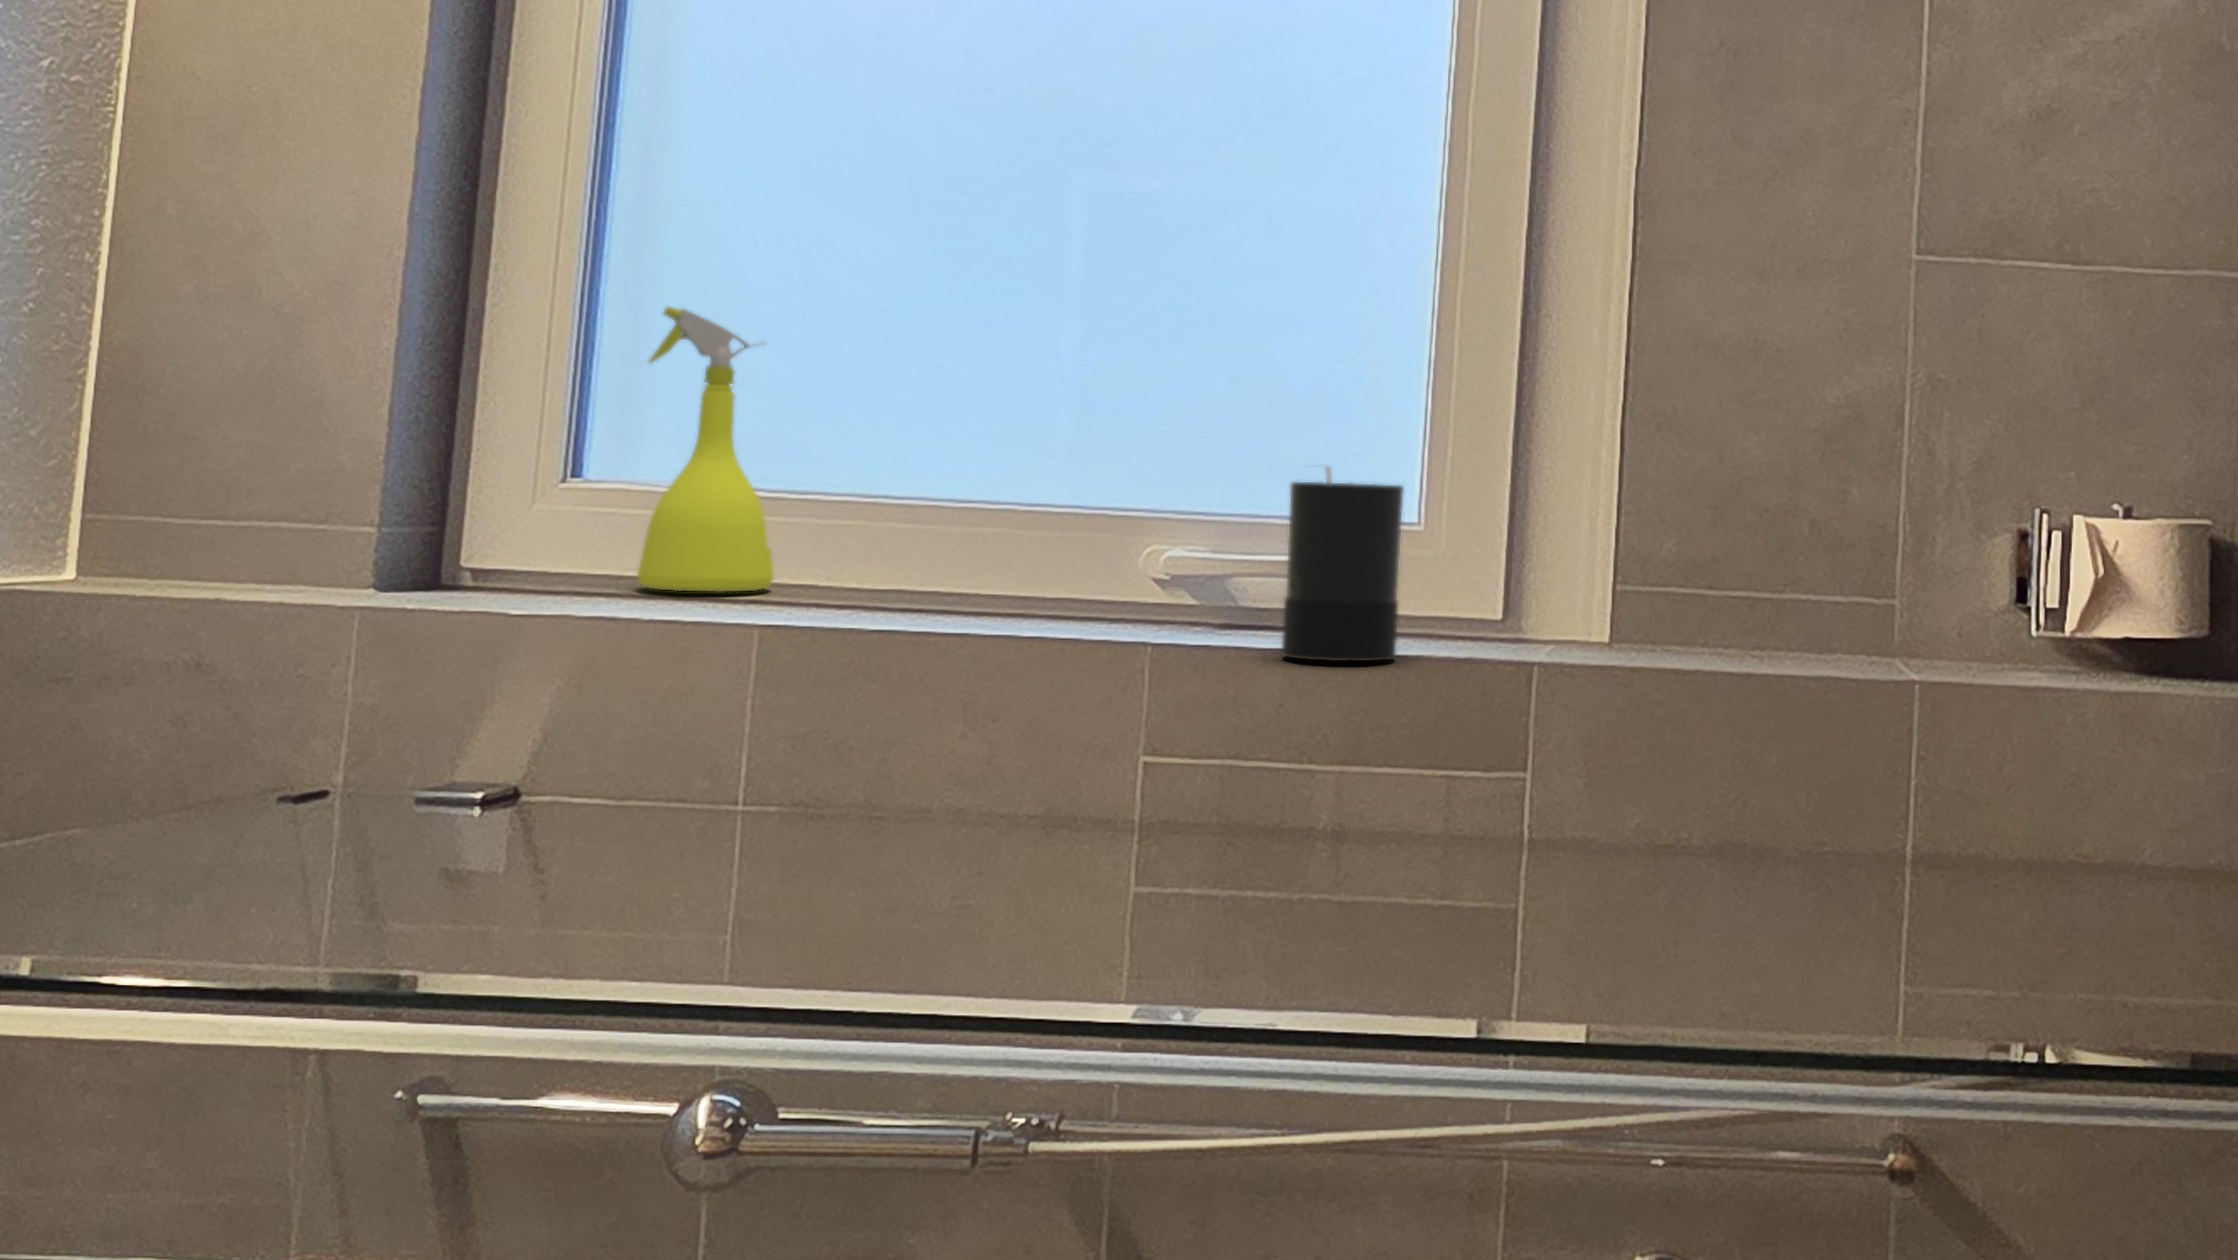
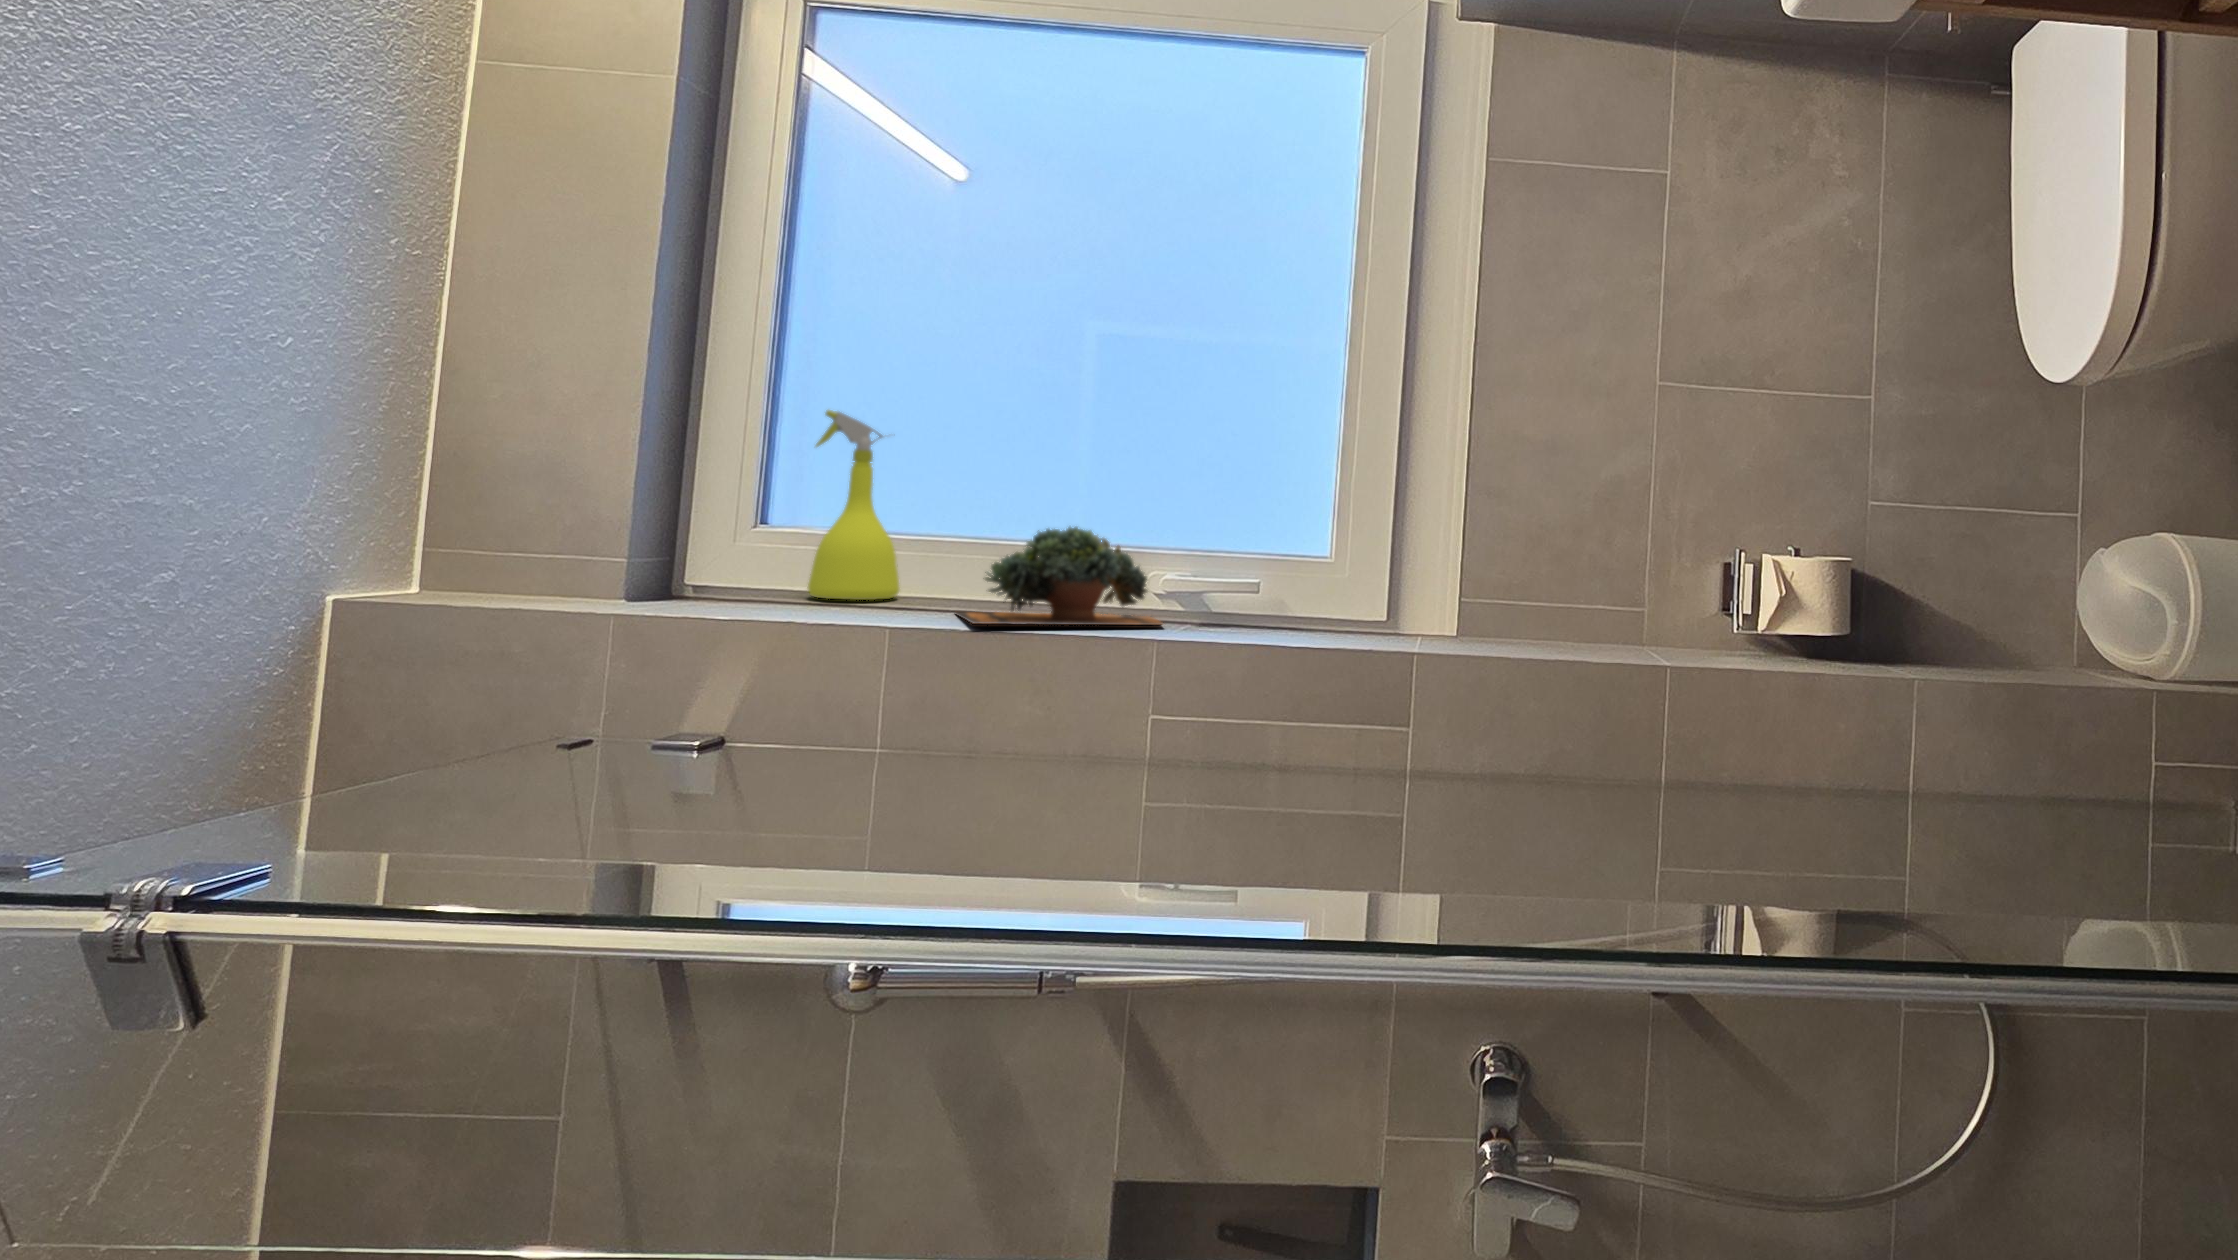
candle: present [1282,466,1404,661] -> none [1247,519,1329,649]
succulent plant: none [853,477,1165,627] -> present [956,527,1162,625]

